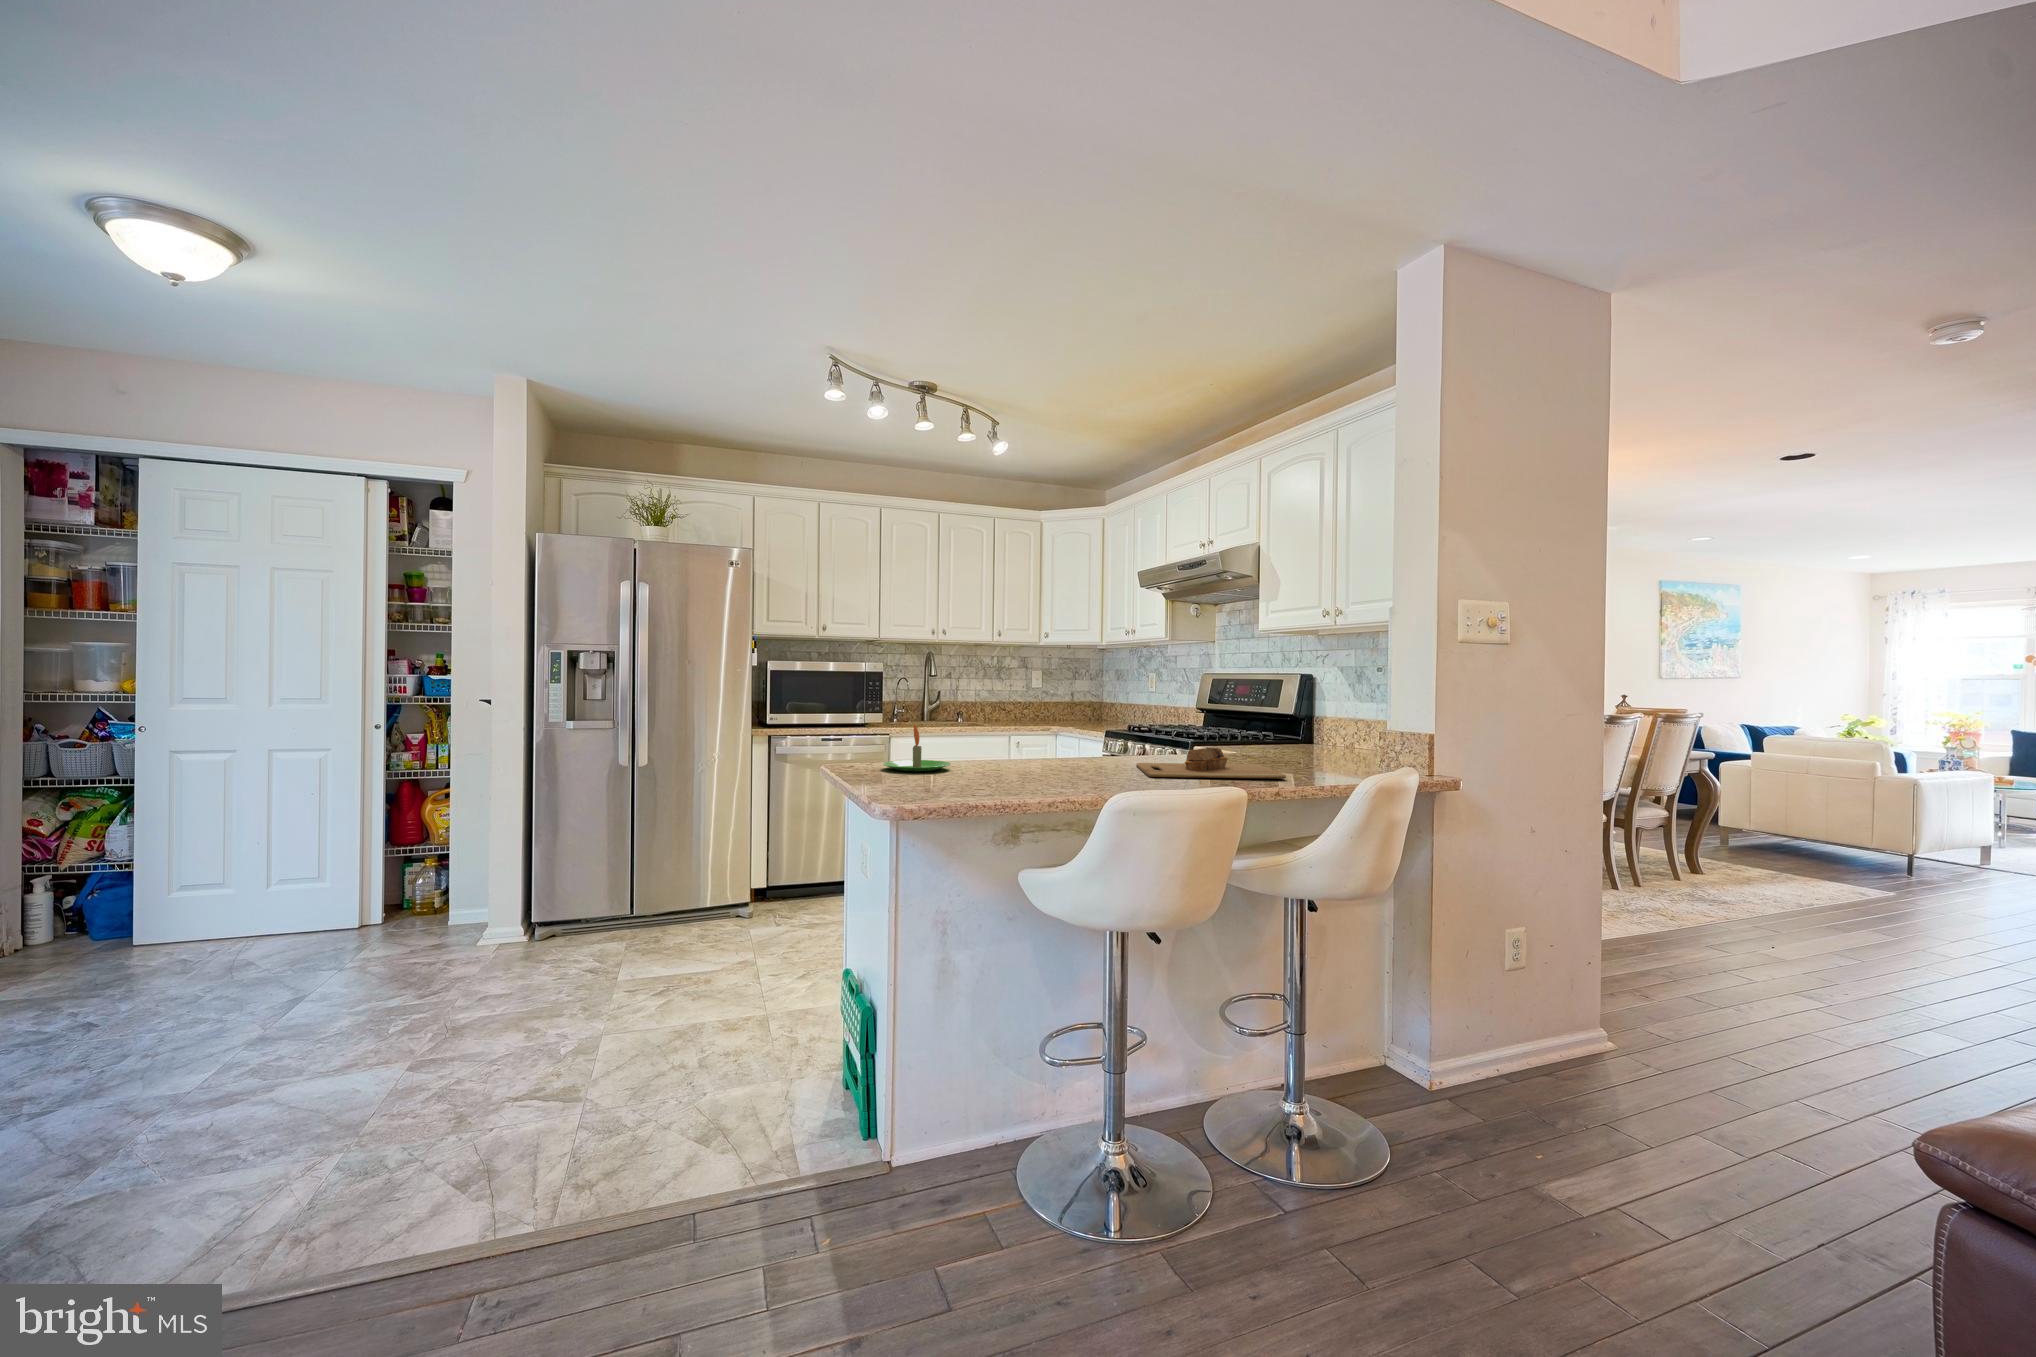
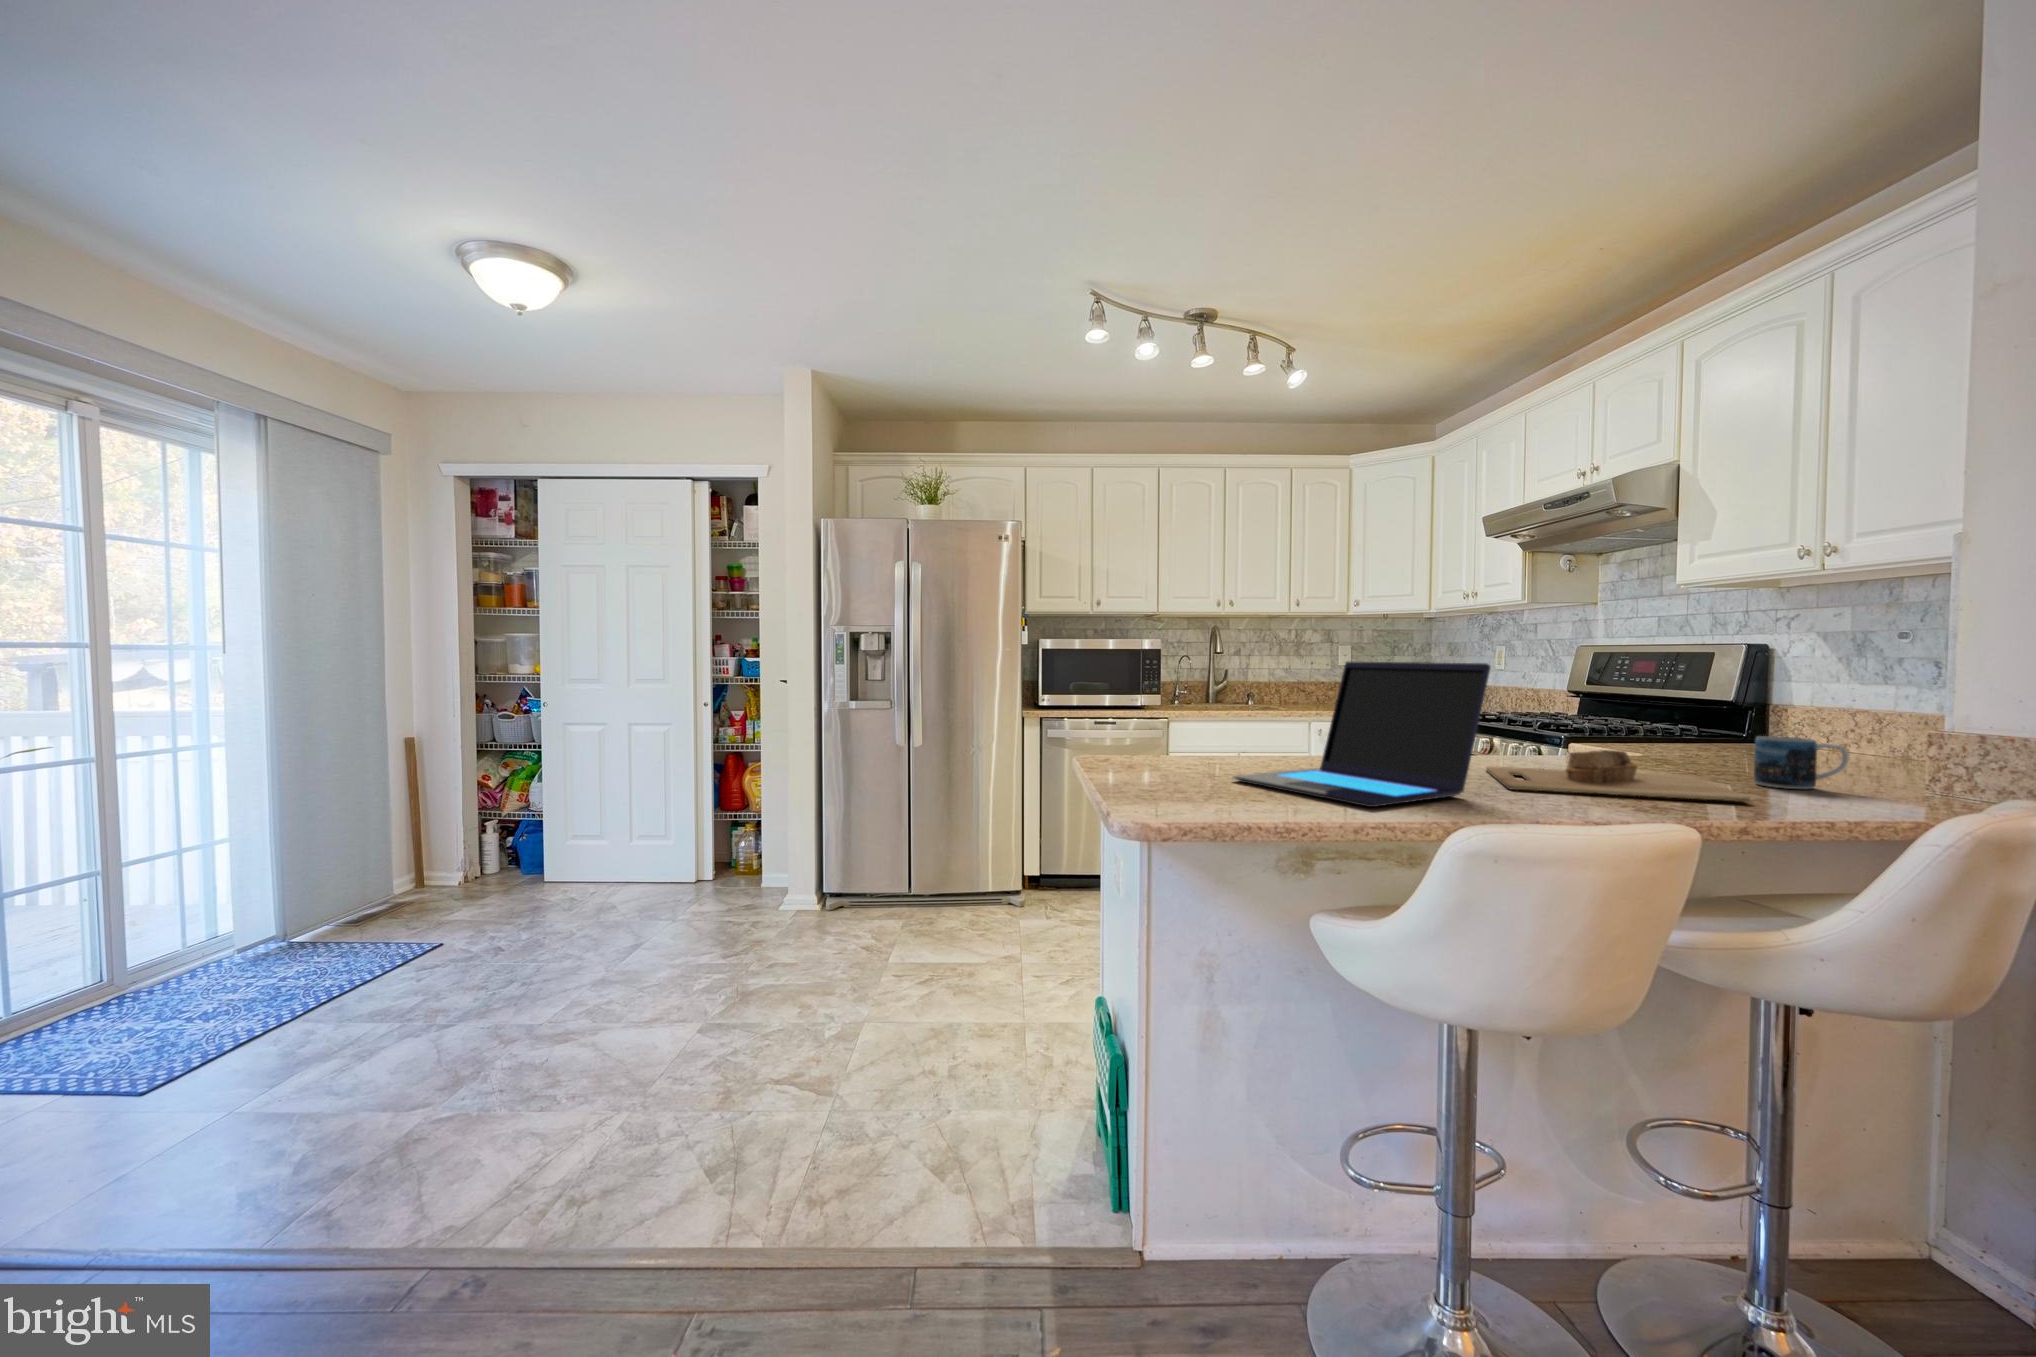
laptop: none [959,685,1137,791] -> present [1234,662,1491,807]
candle: present [883,725,951,771] -> none [1140,711,1225,769]
mug: none [1294,737,1341,771] -> present [1754,736,1849,789]

